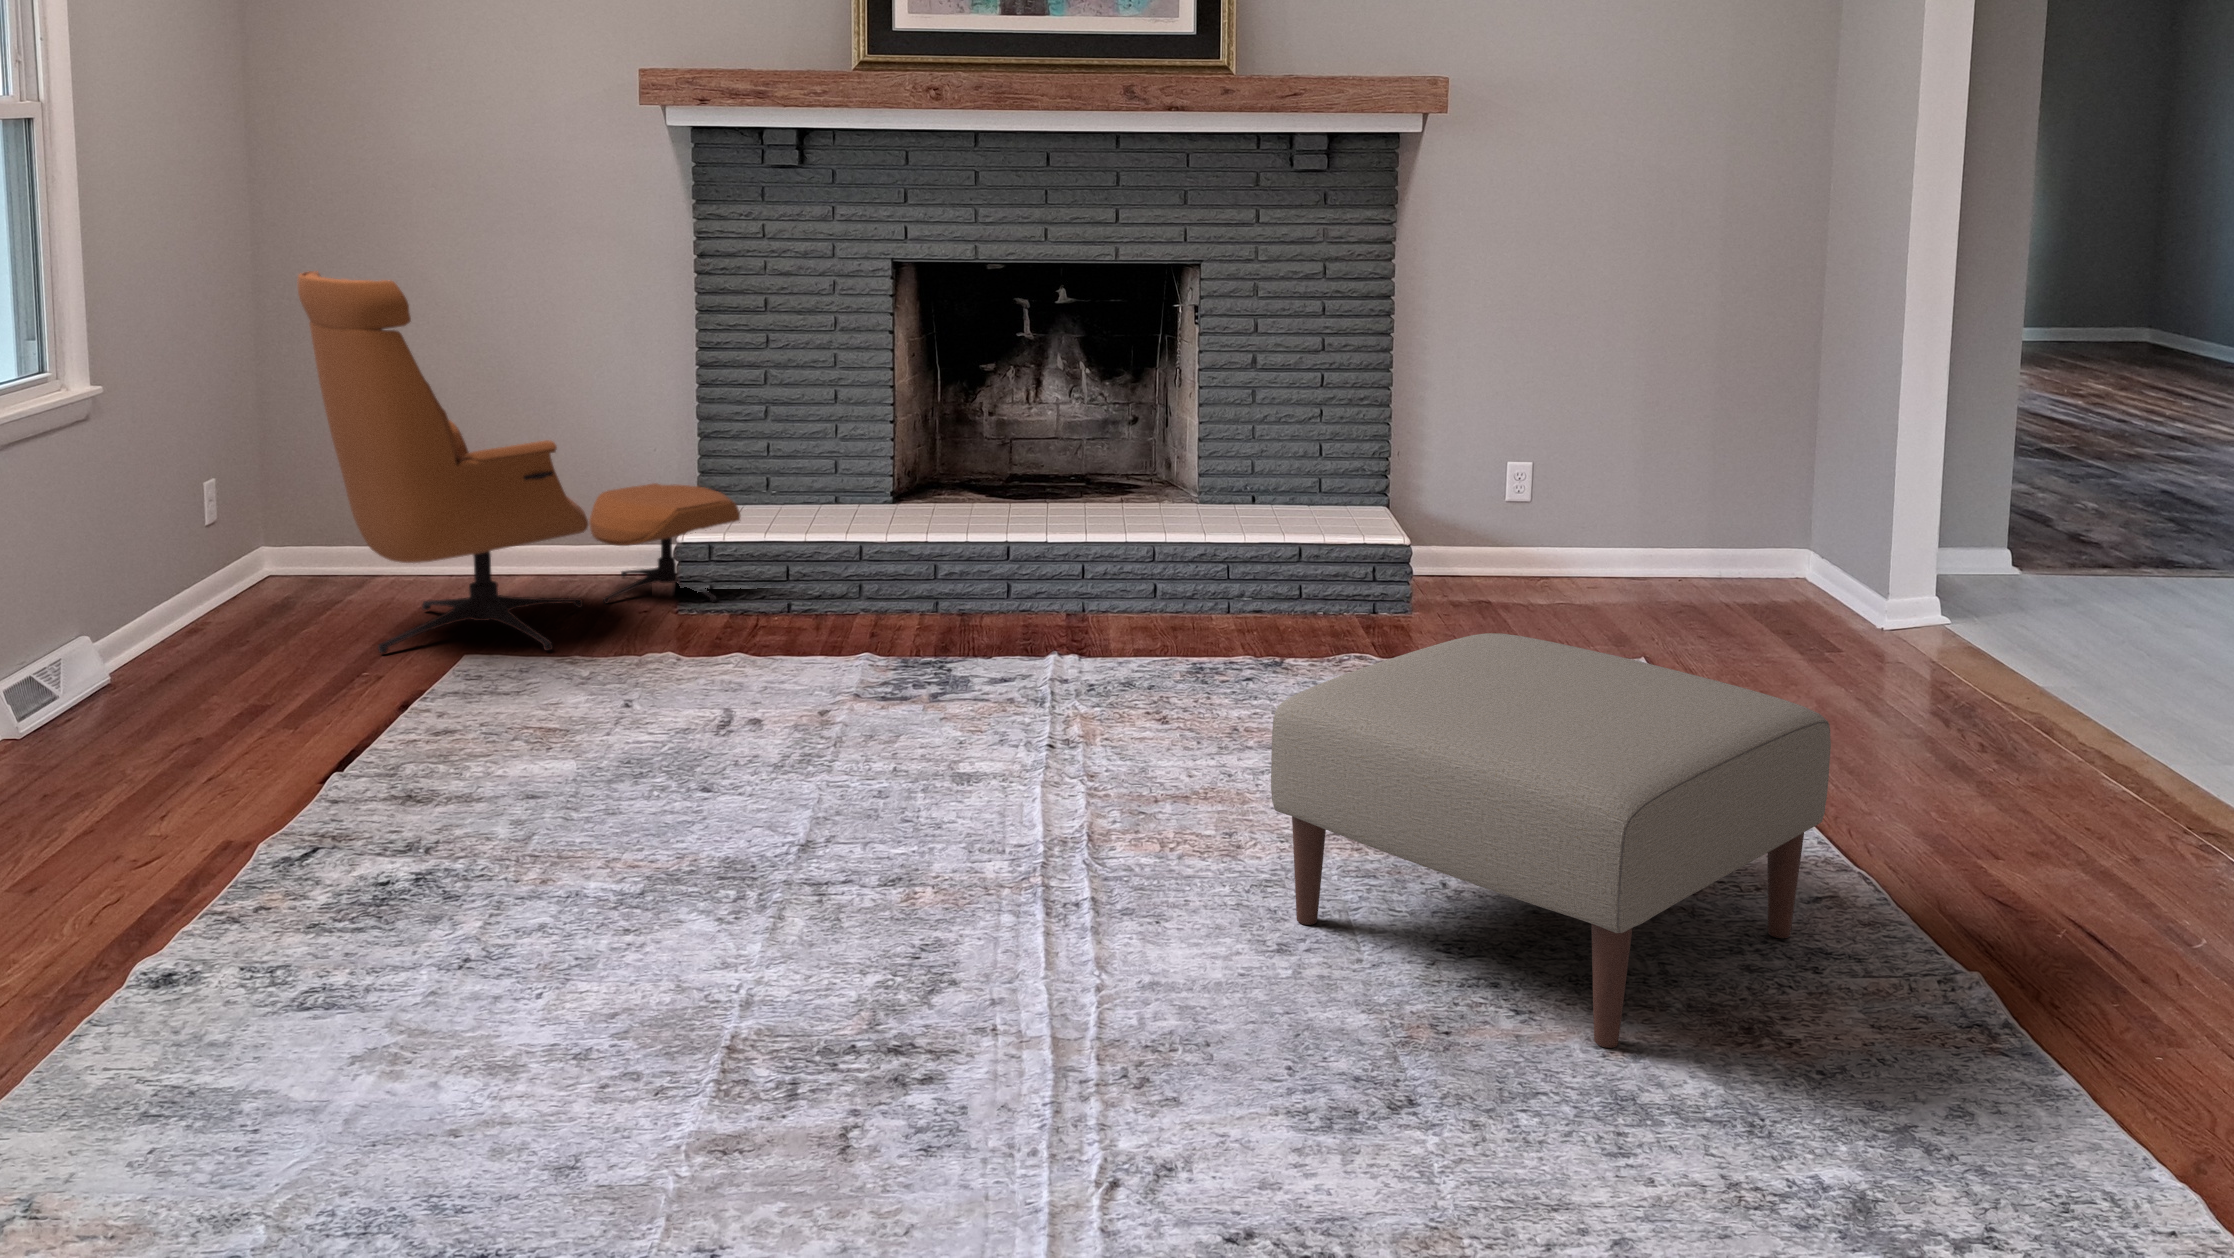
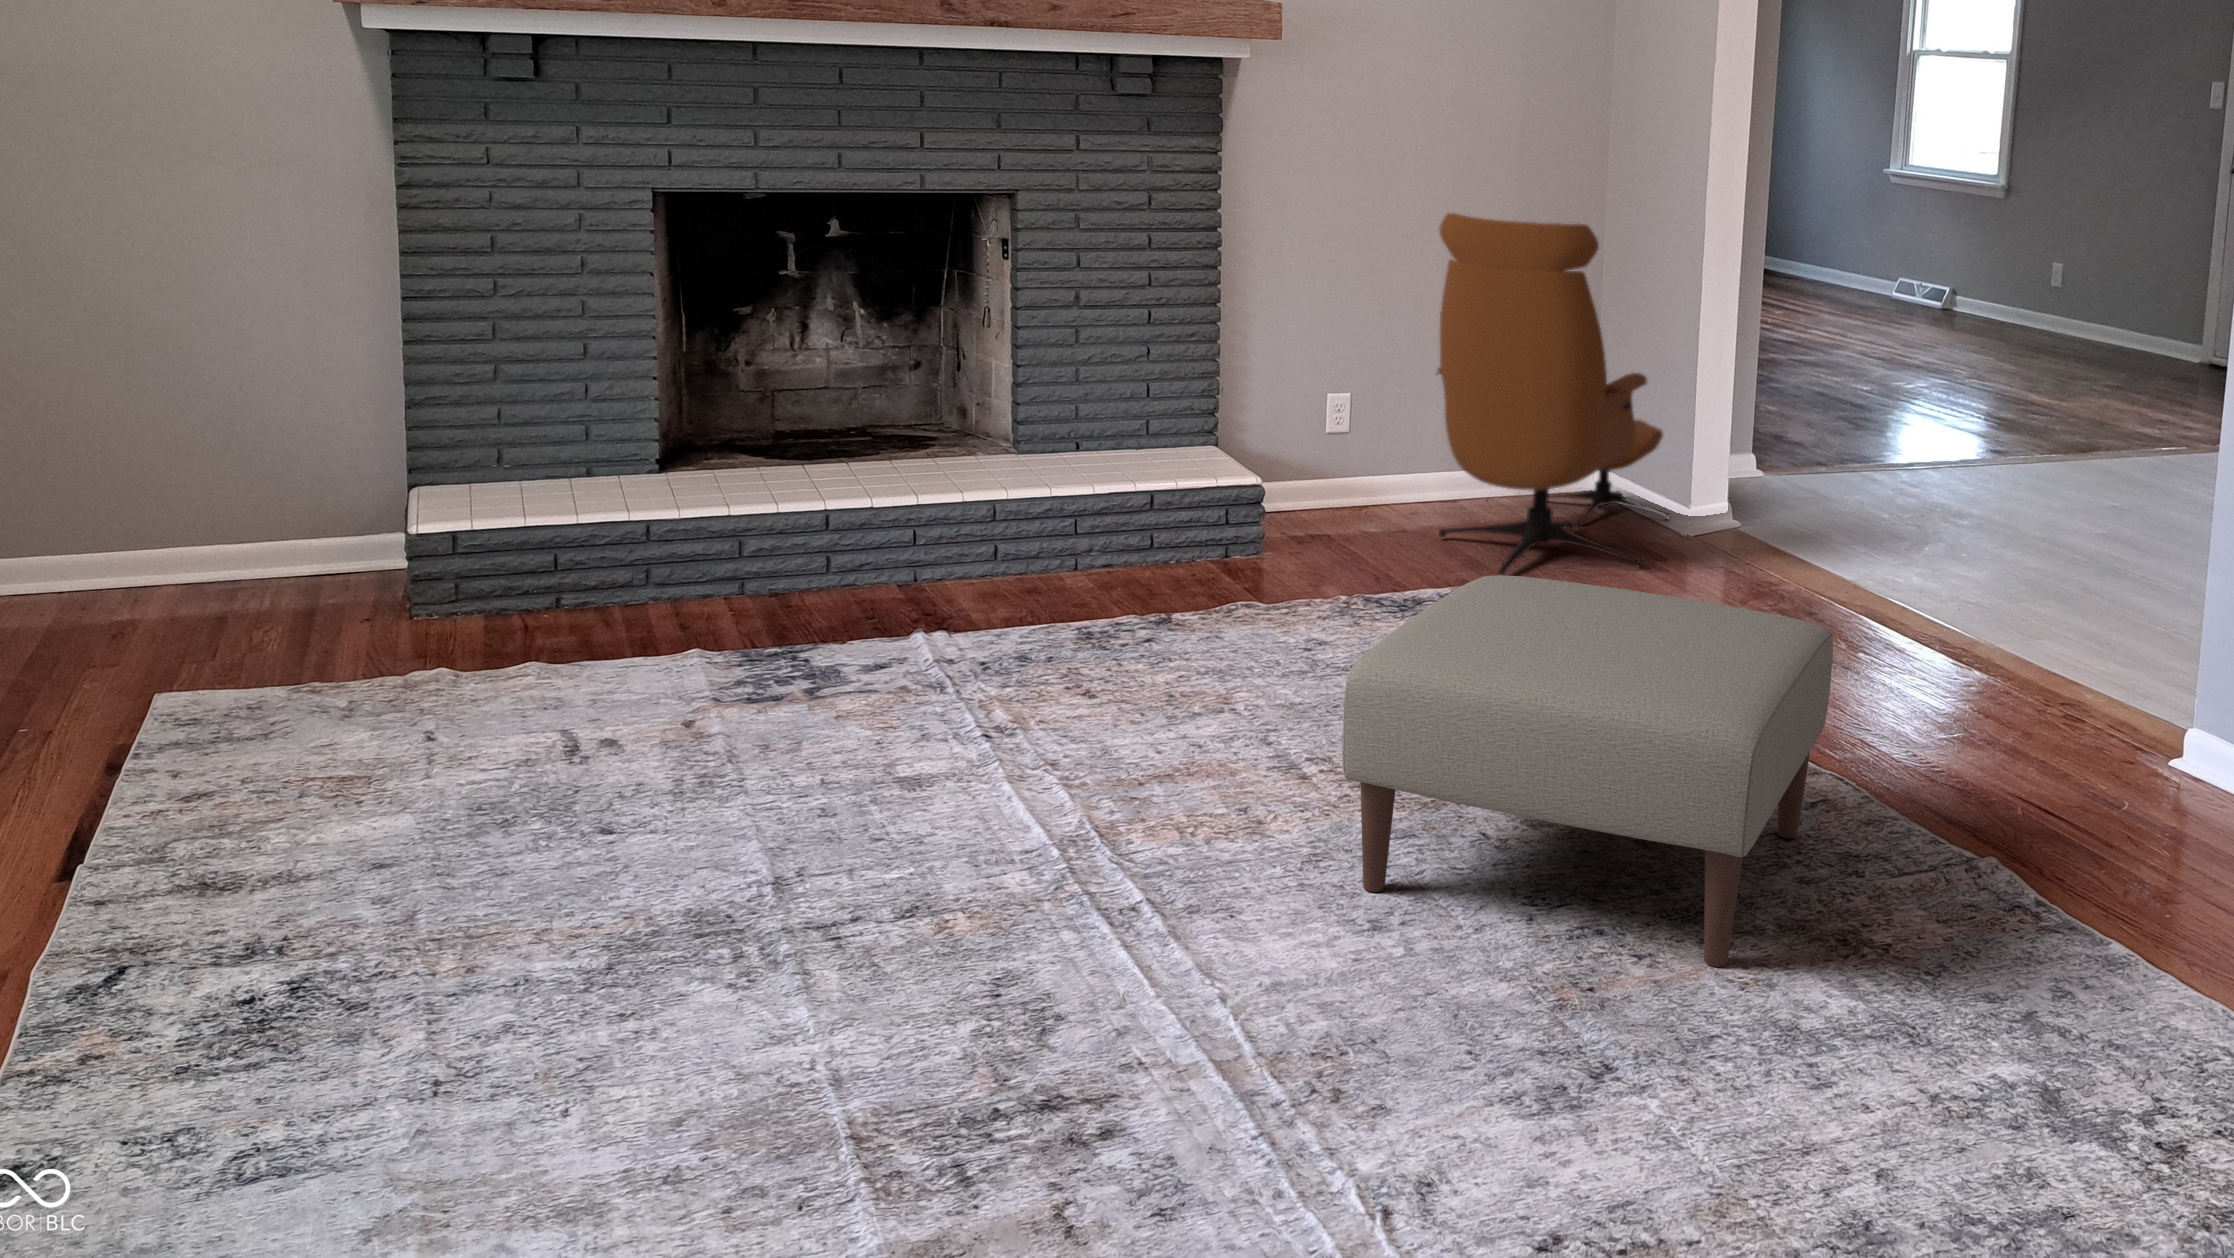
lounge chair: present [297,271,740,654] -> present [1437,213,1670,575]

